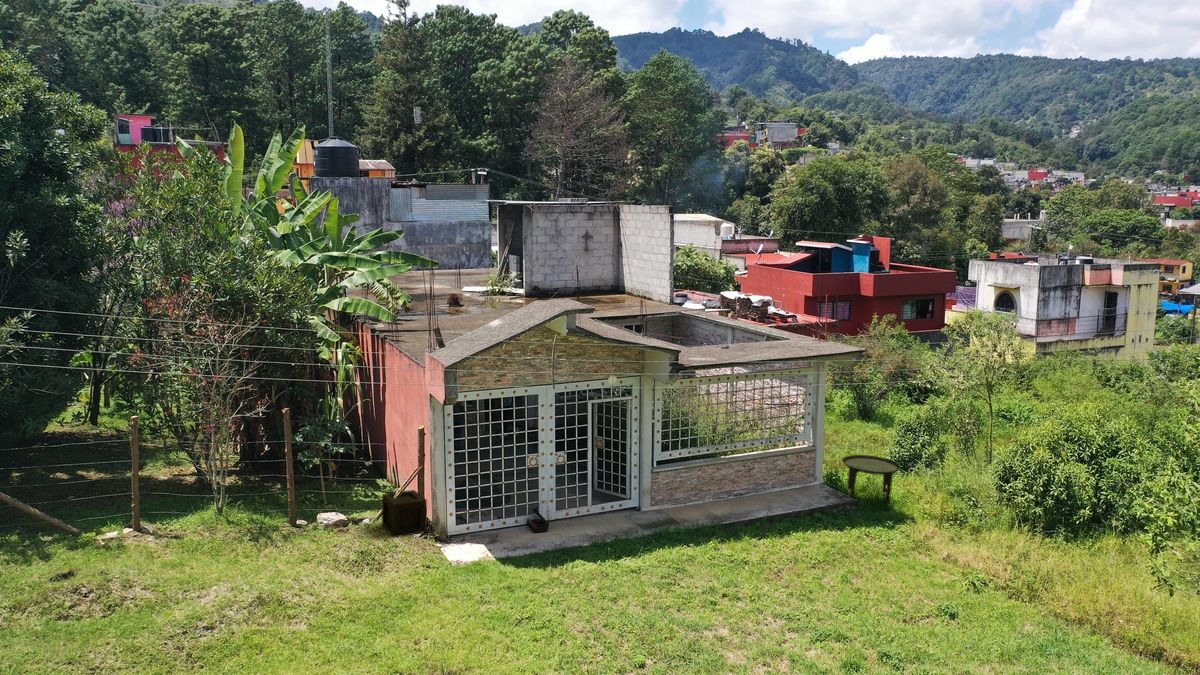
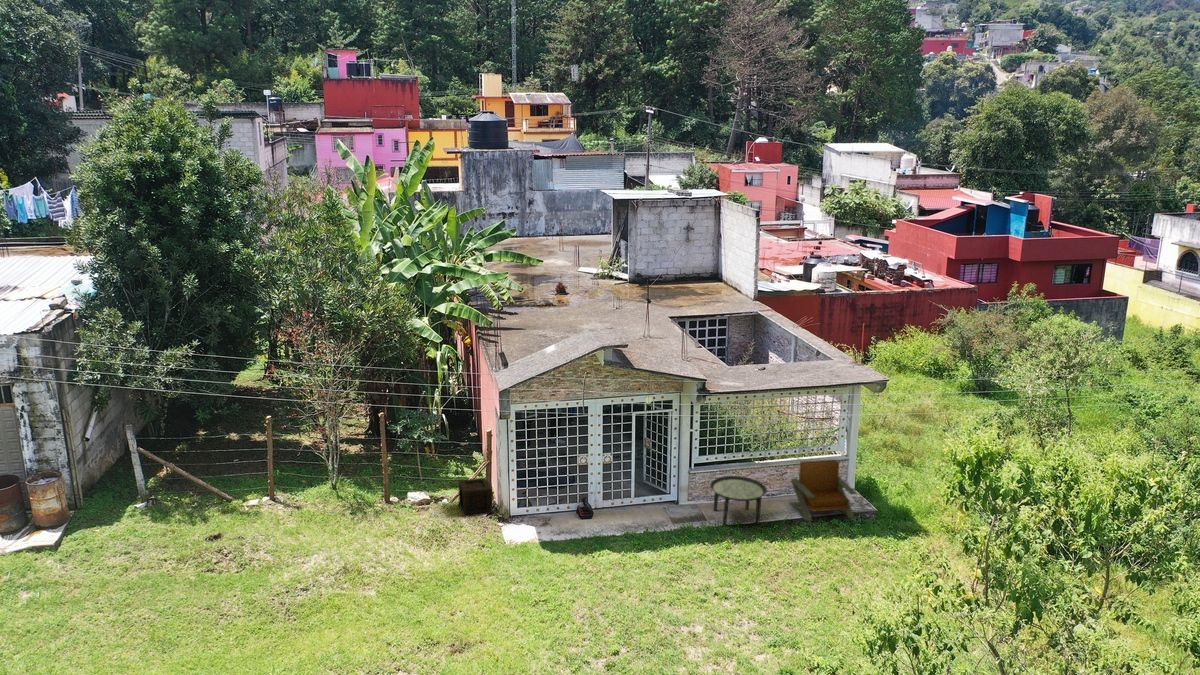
lounge chair: none [756,452,833,520] -> present [789,460,857,521]
round table: present [842,455,901,502] -> present [710,476,766,526]

